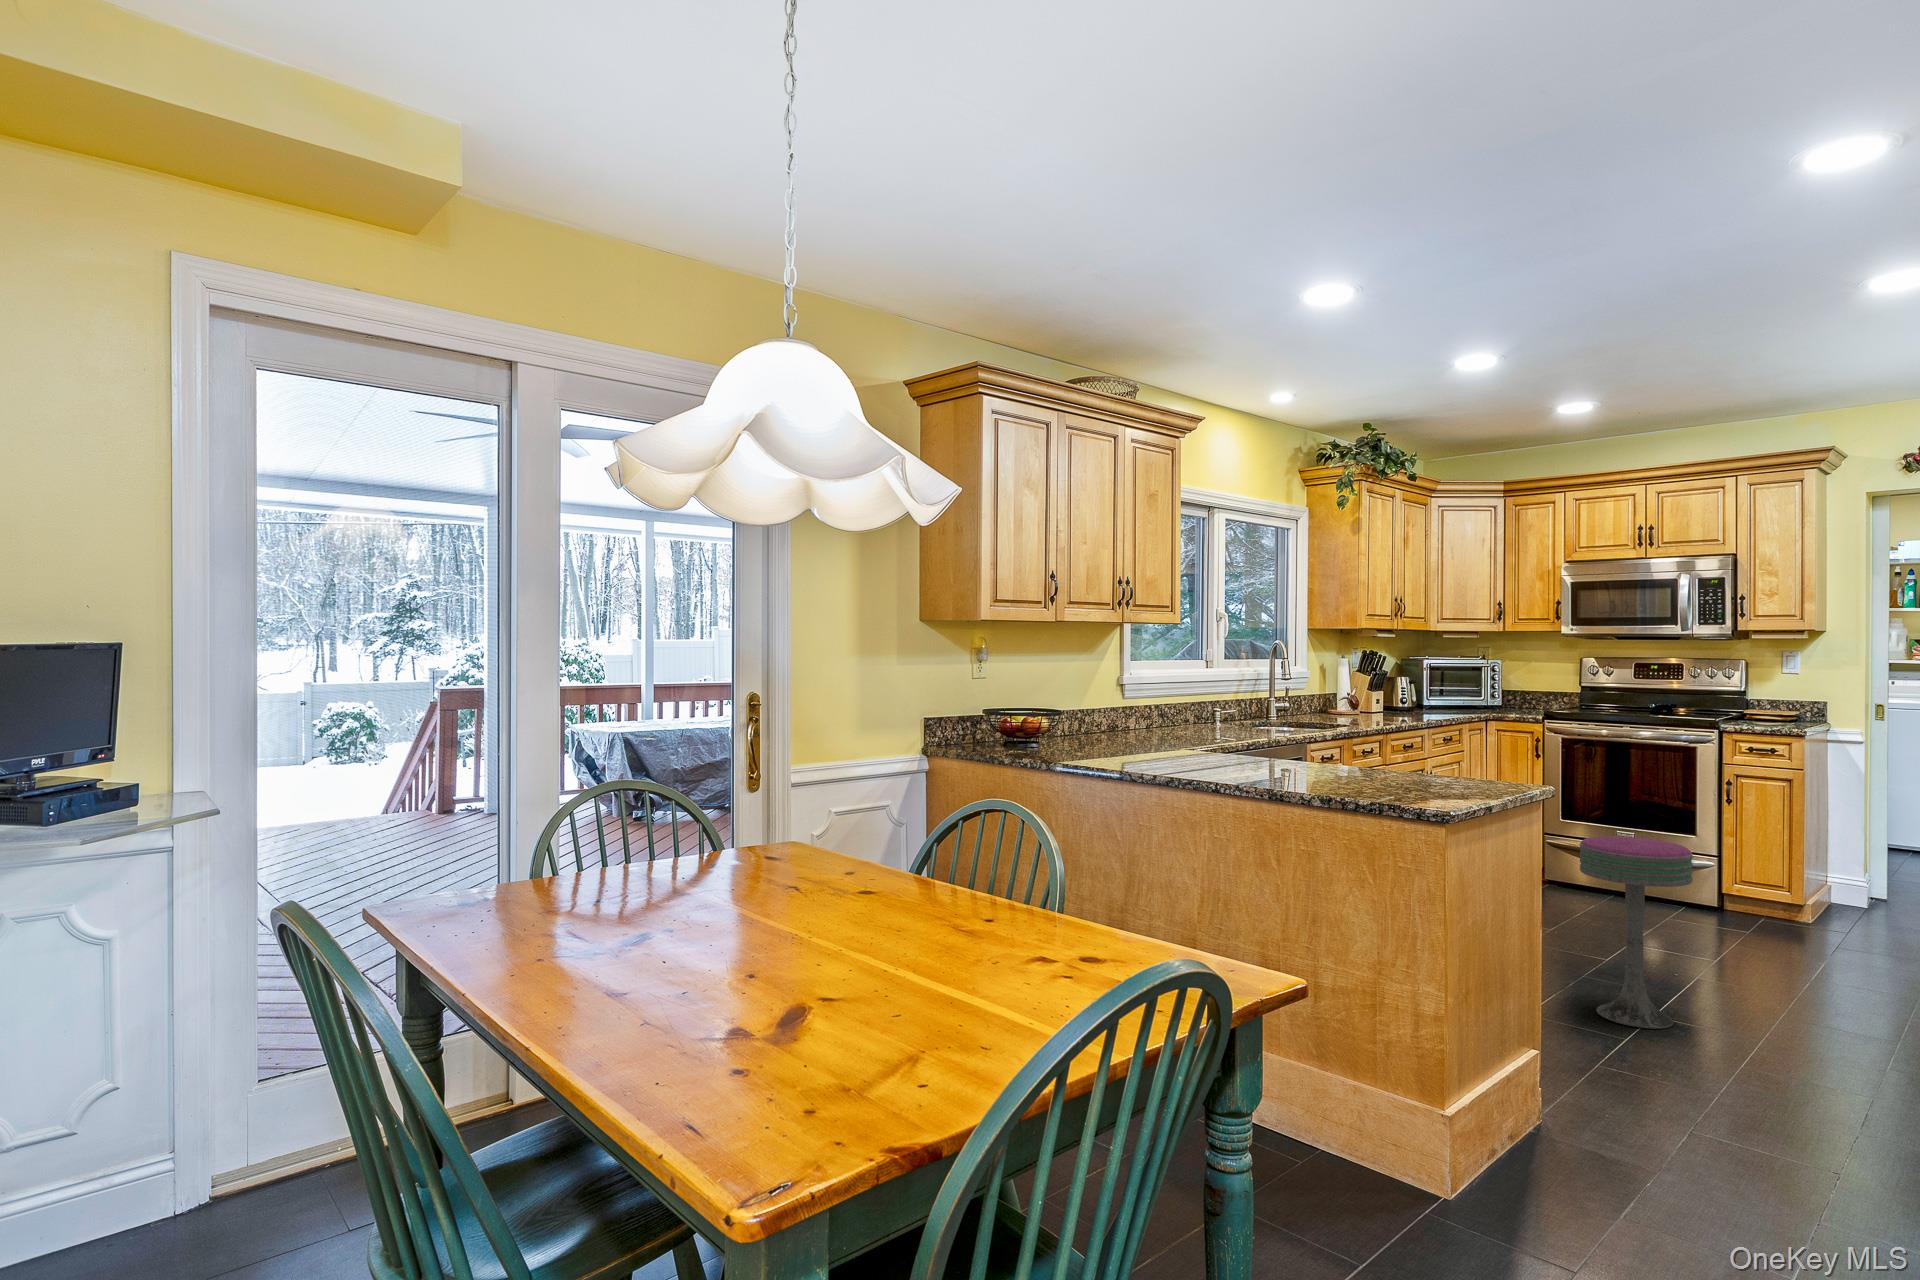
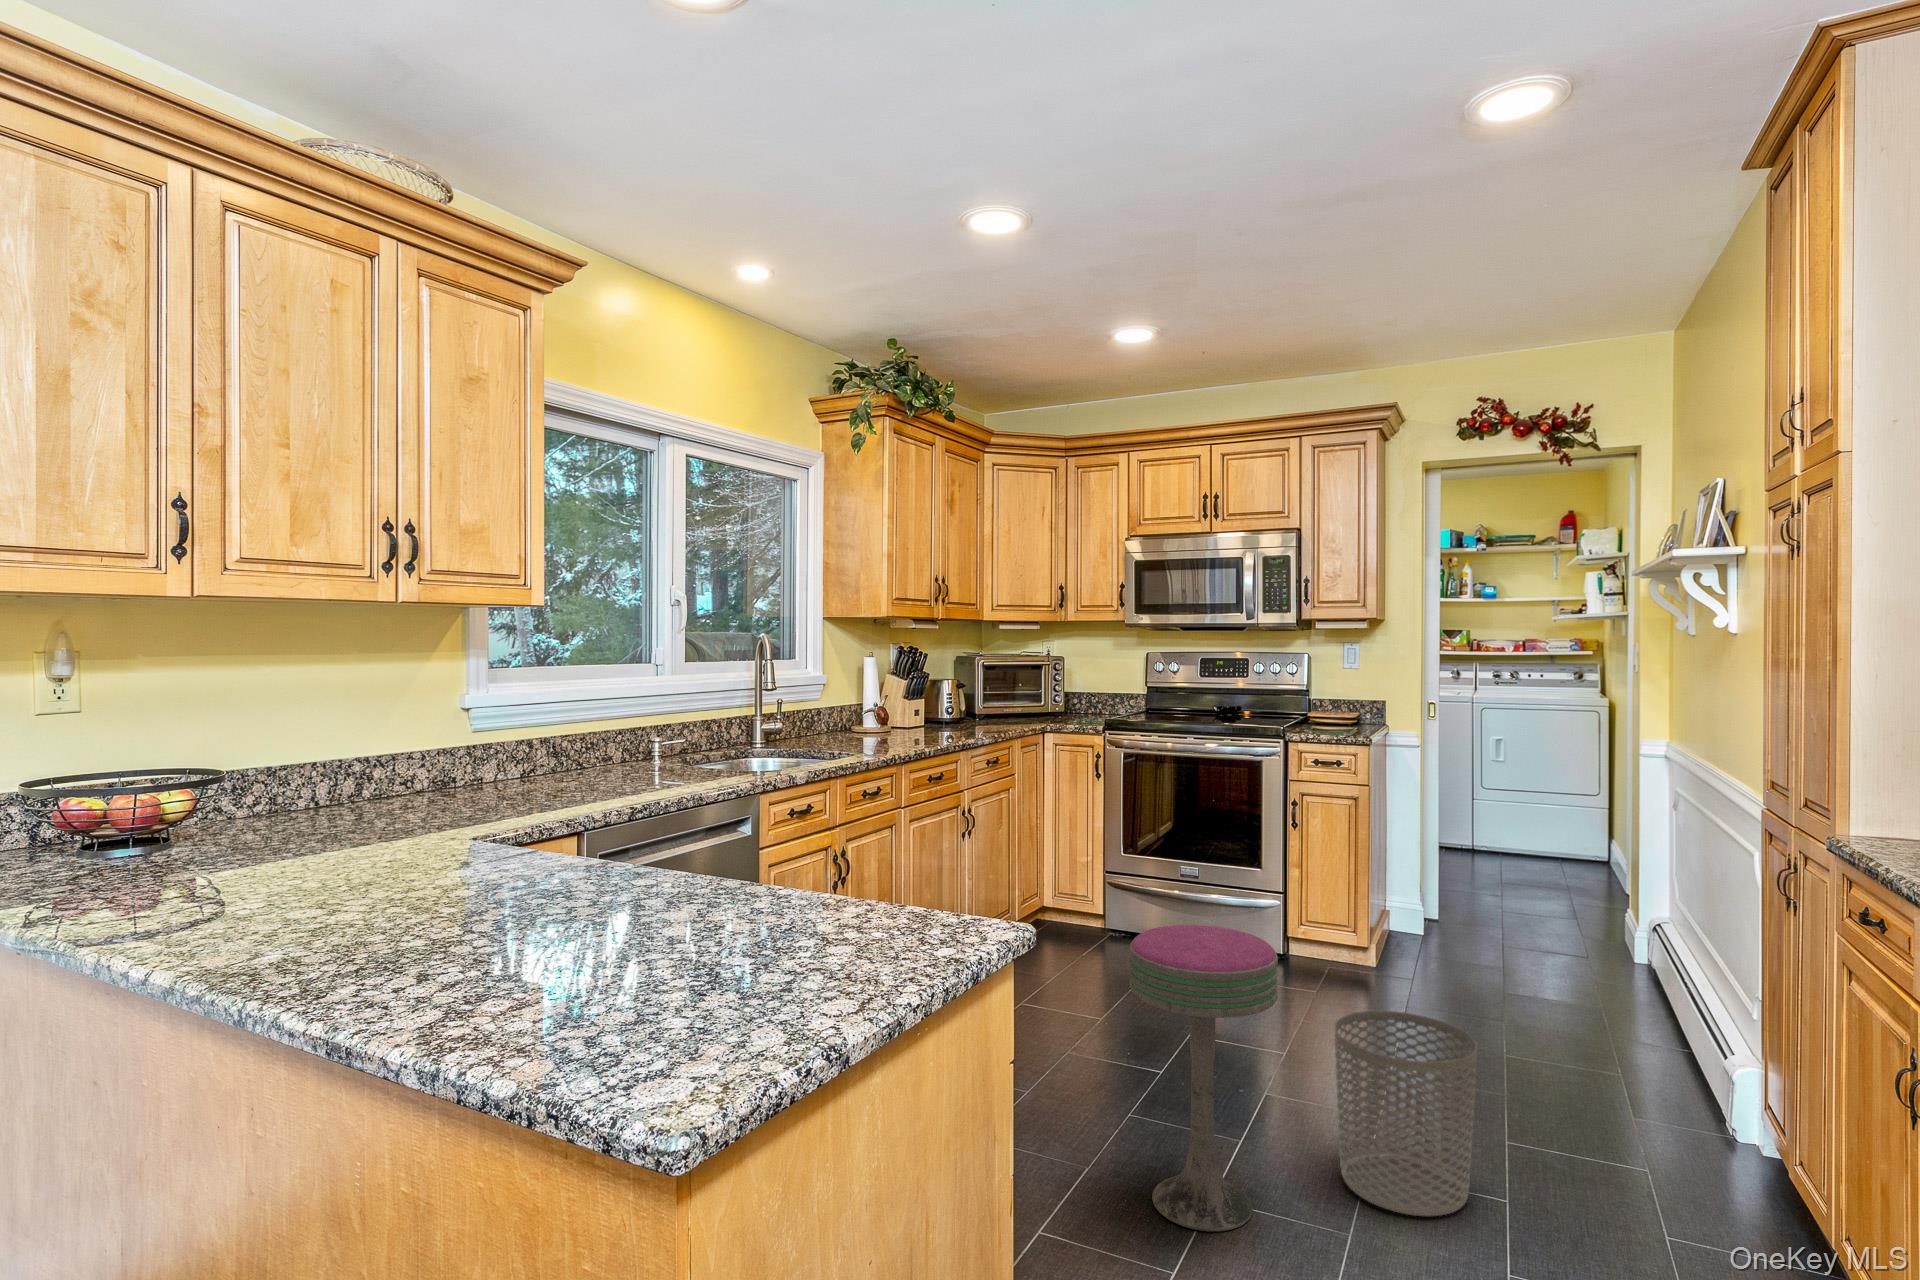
waste bin: none [1741,908,1858,1040] -> present [1335,1010,1477,1216]

